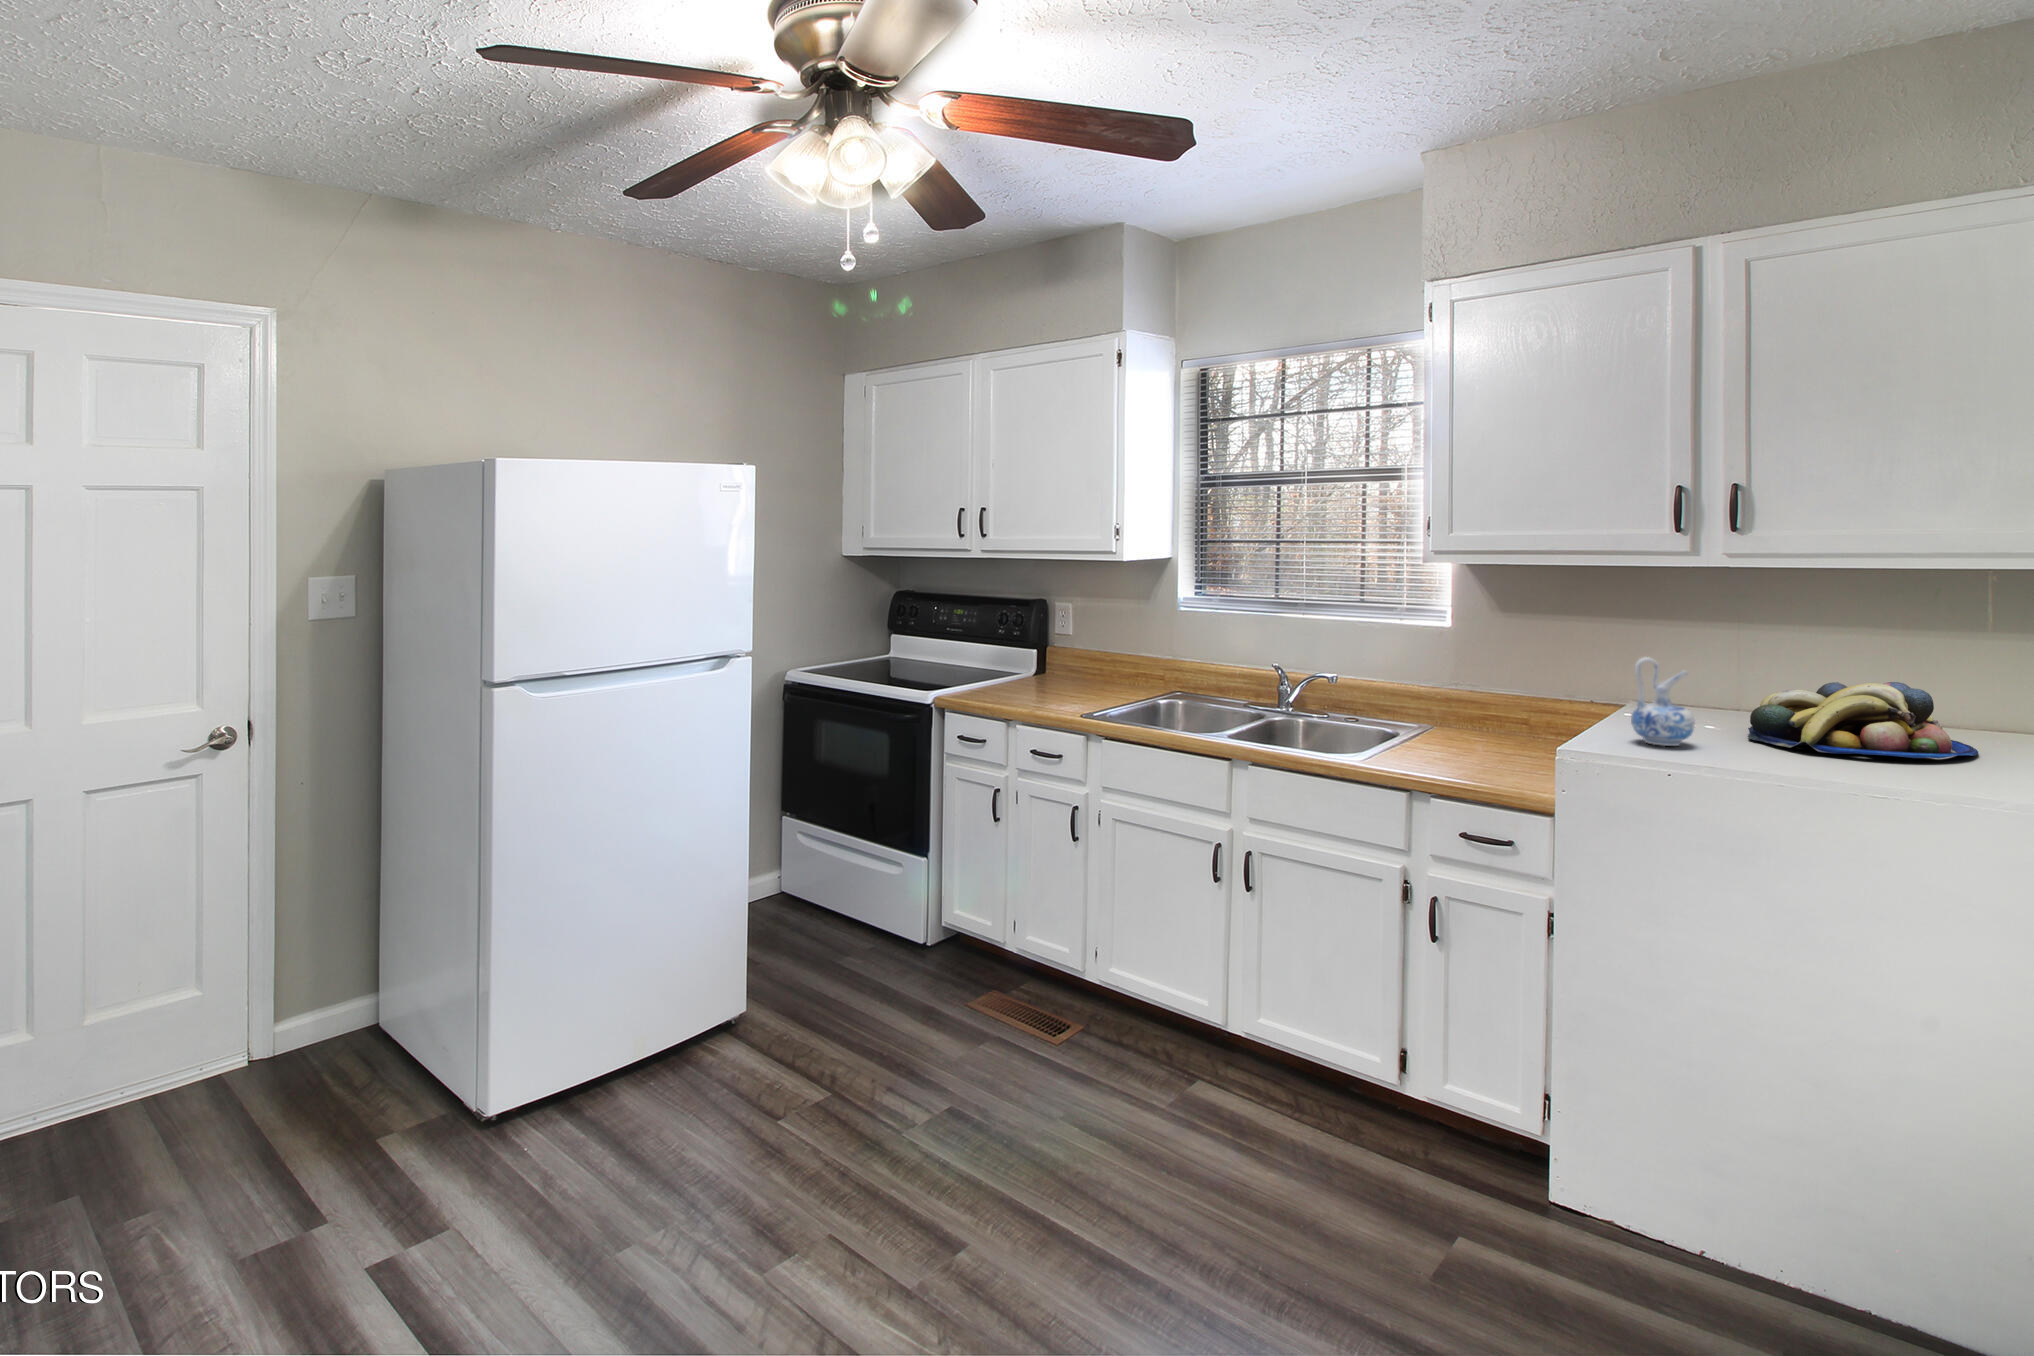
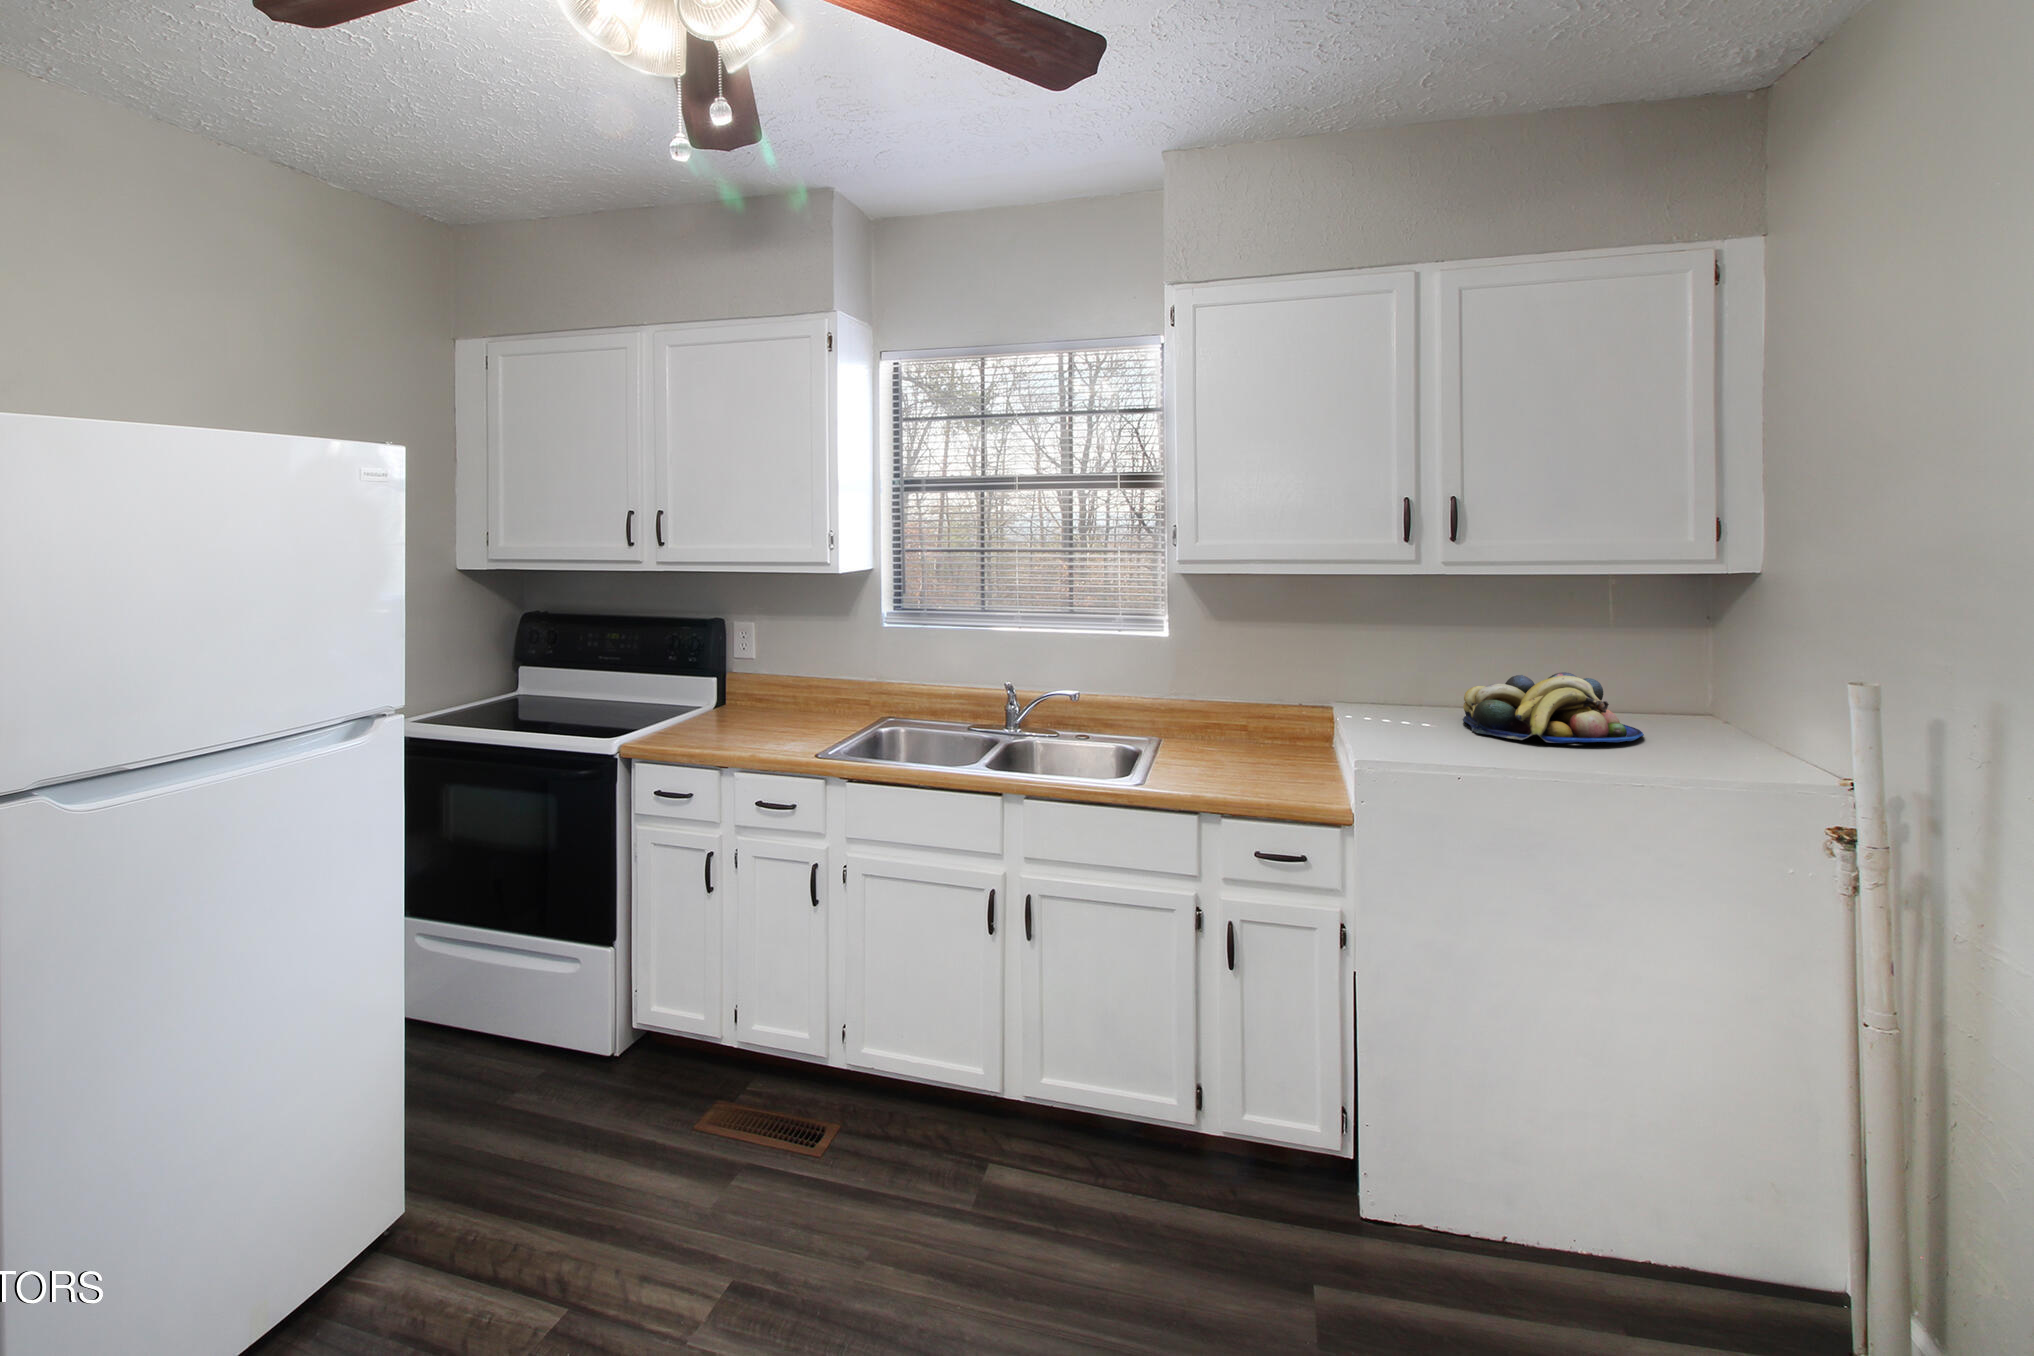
ceramic pitcher: present [1631,658,1695,746] -> none [1396,663,1452,747]

